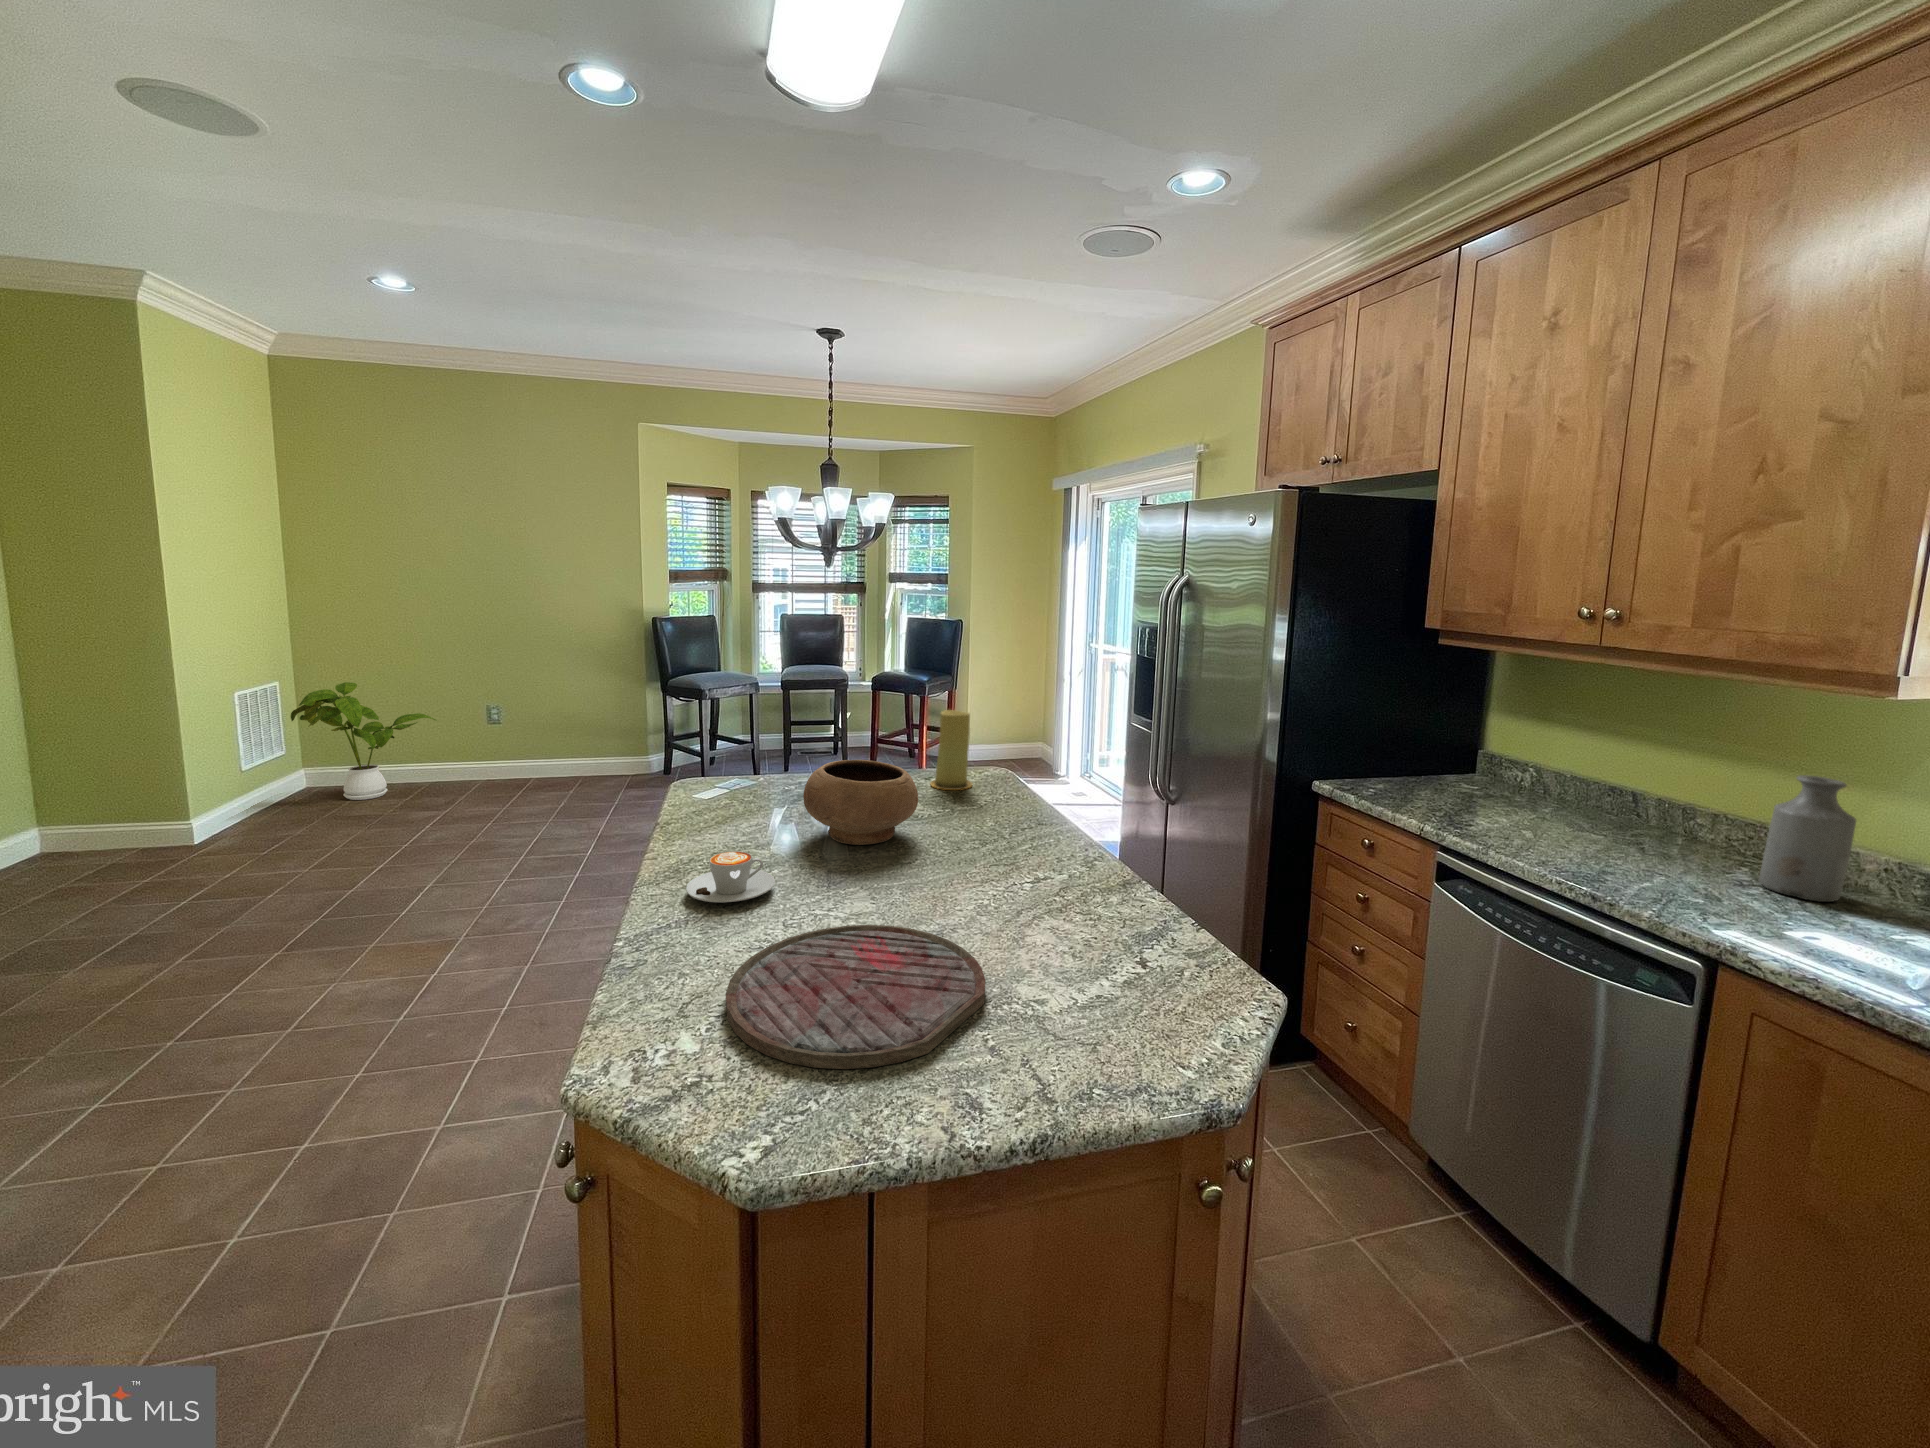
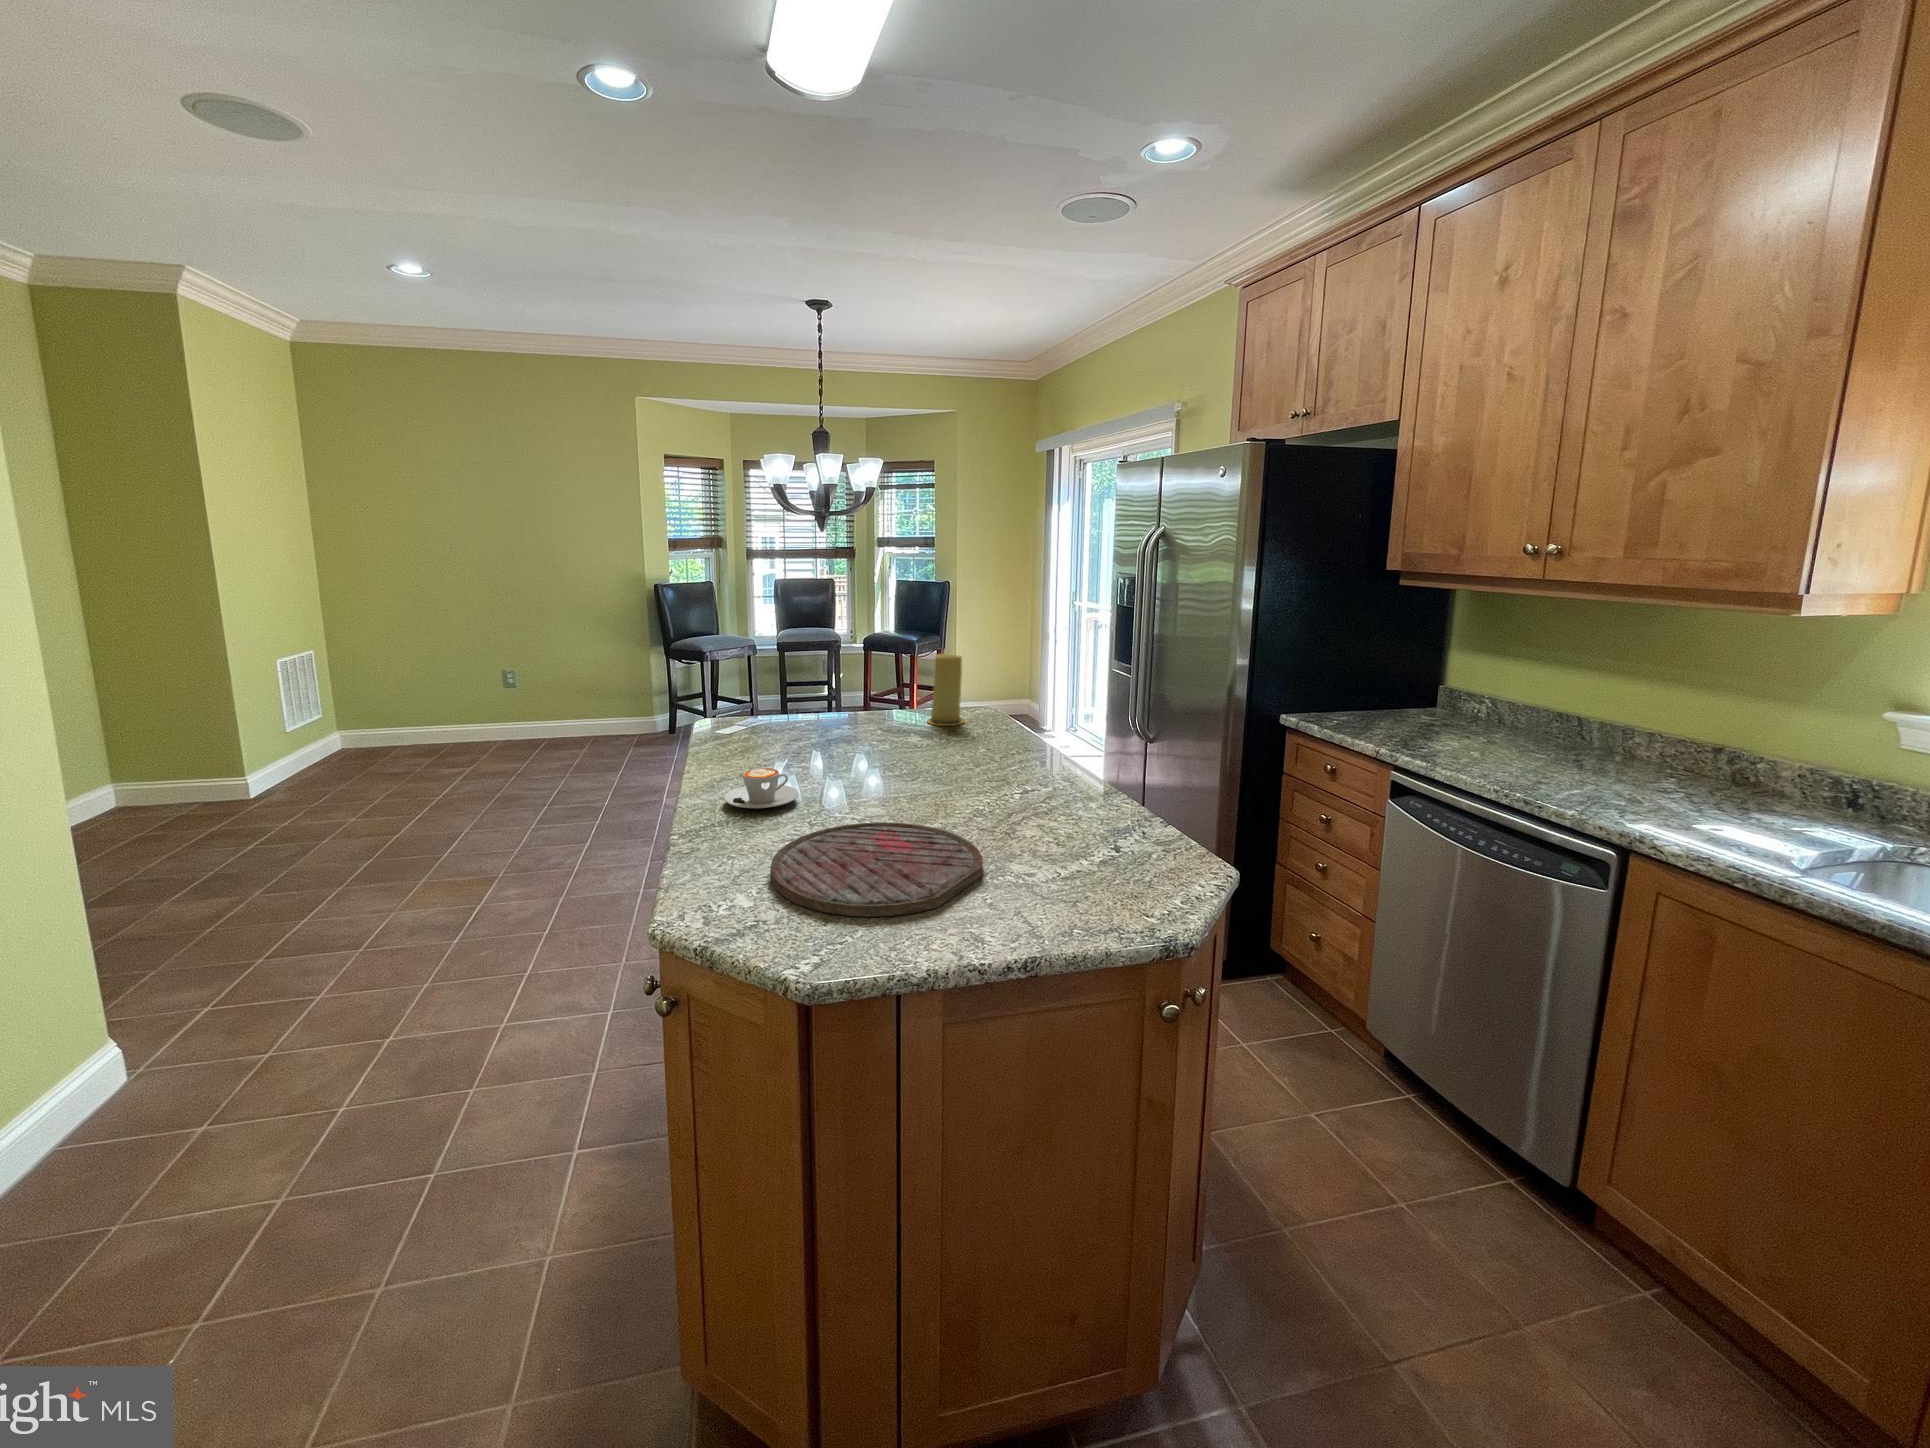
house plant: present [291,682,437,800] -> none [326,650,459,760]
bowl: present [803,760,918,845] -> none [817,695,918,768]
bottle: present [1759,775,1856,902] -> none [1684,691,1772,805]

